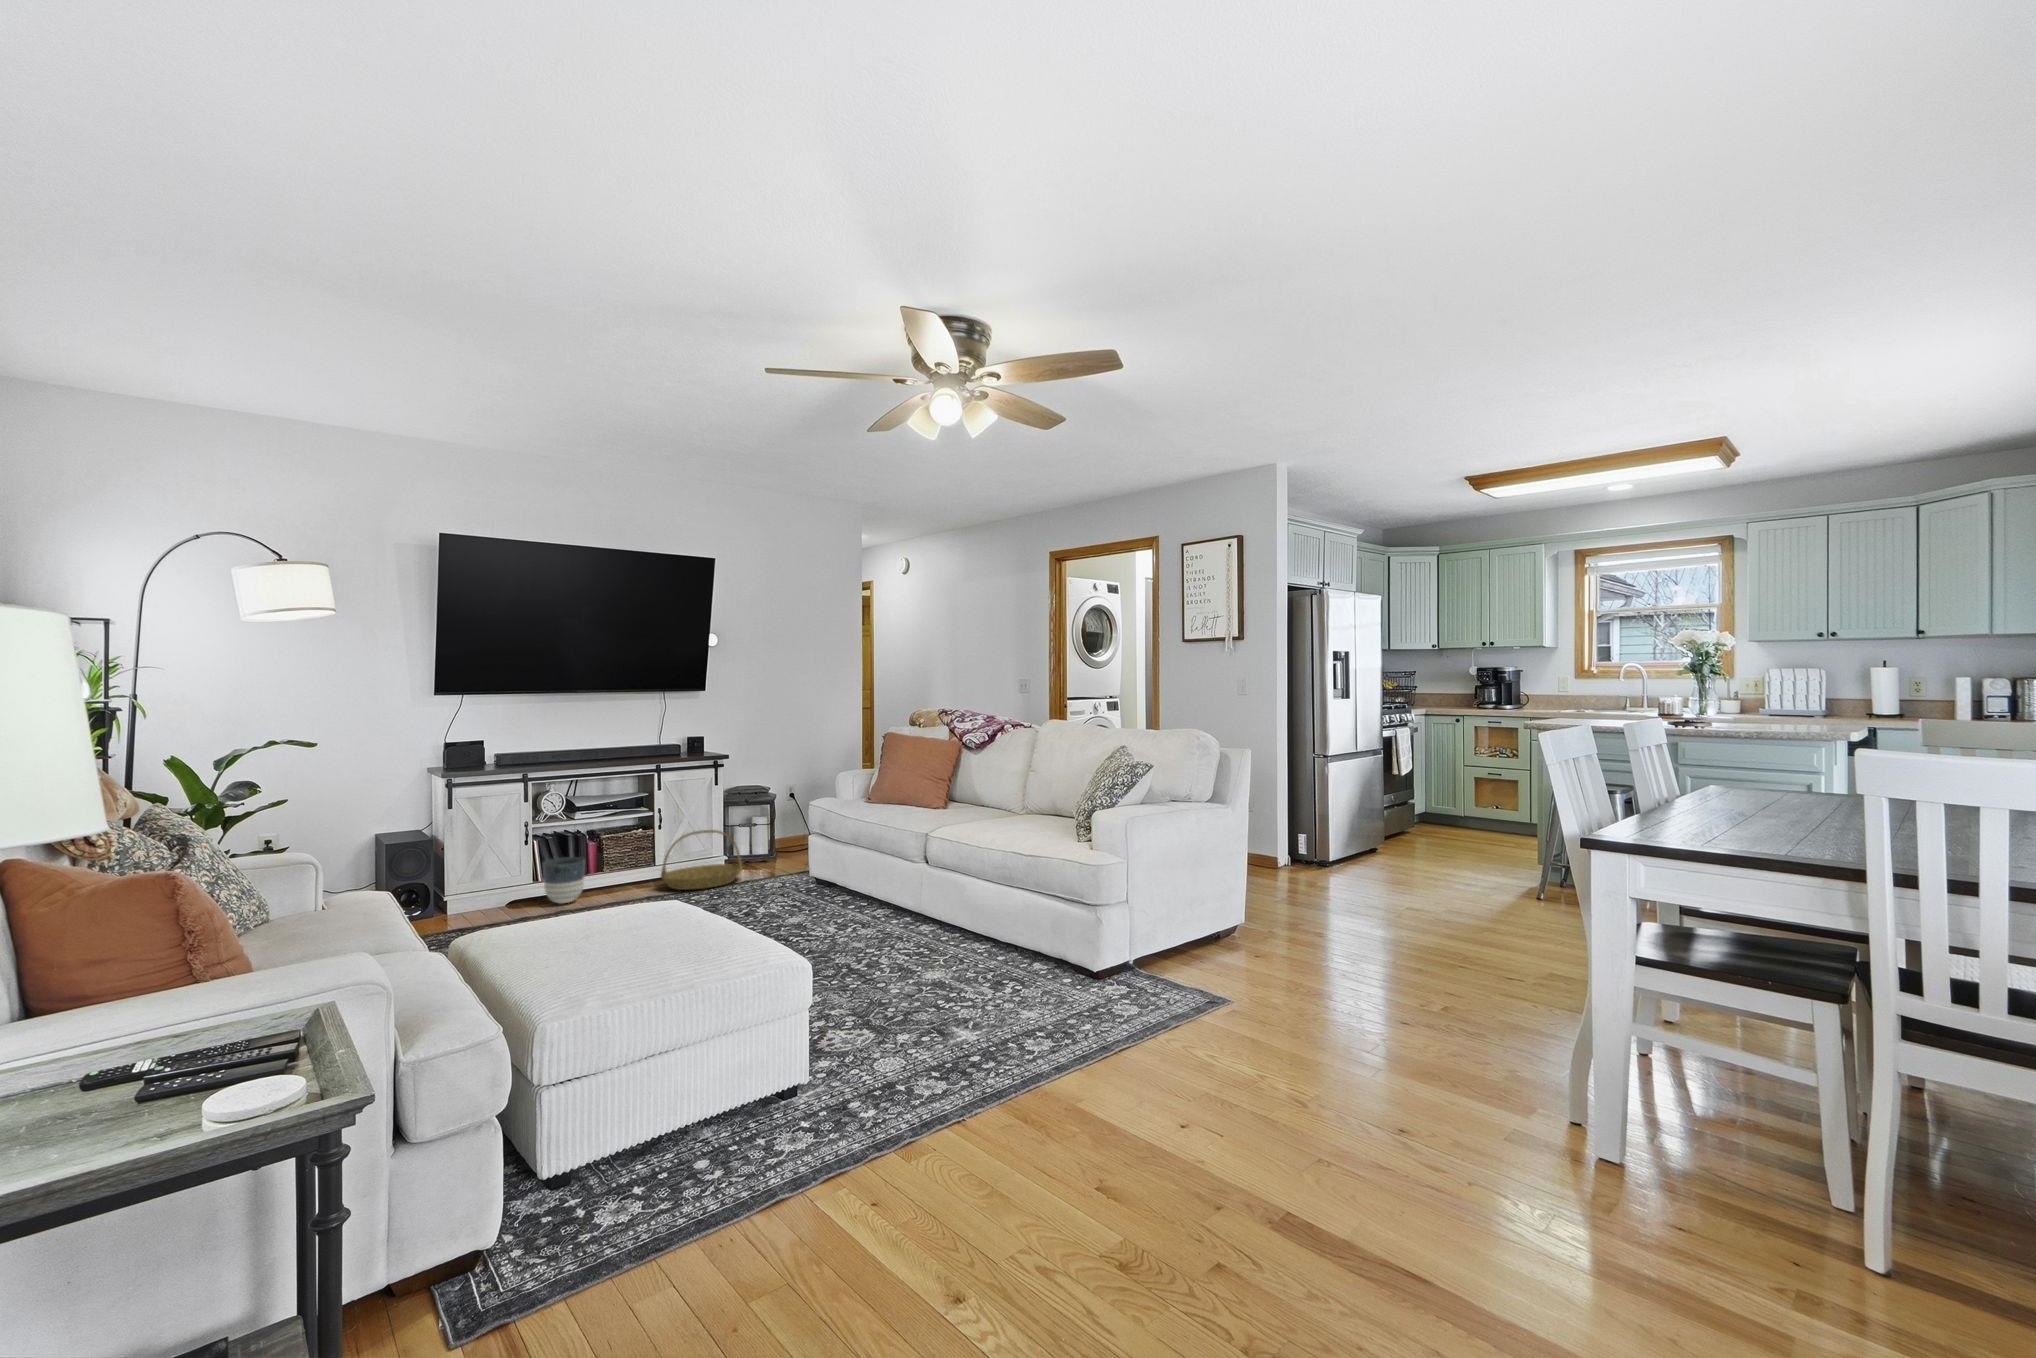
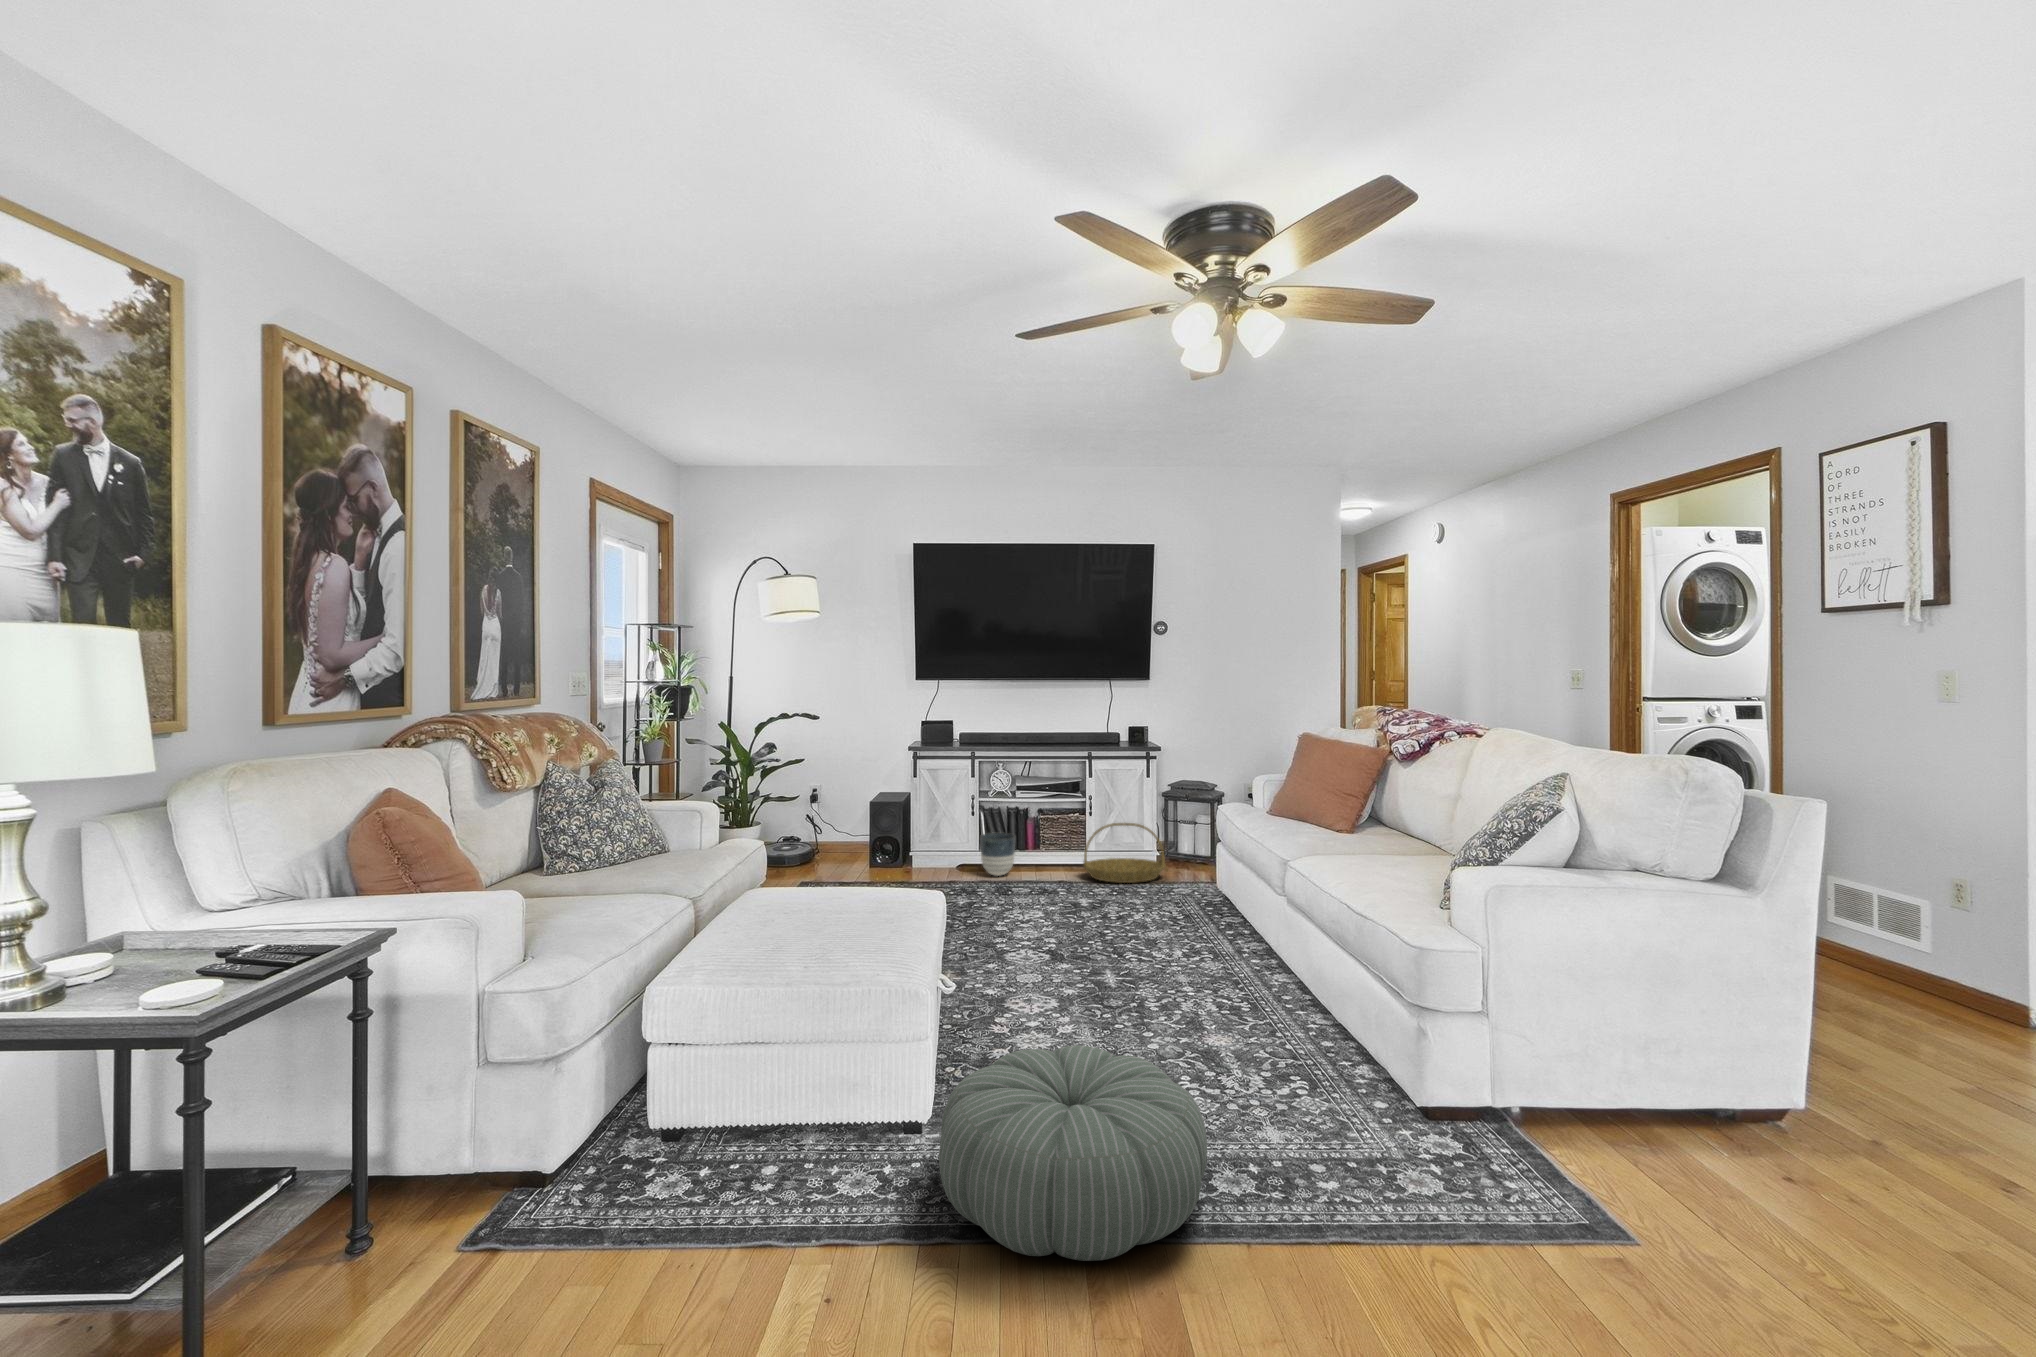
pouf: none [857,975,1069,1126] -> present [939,1046,1207,1261]

